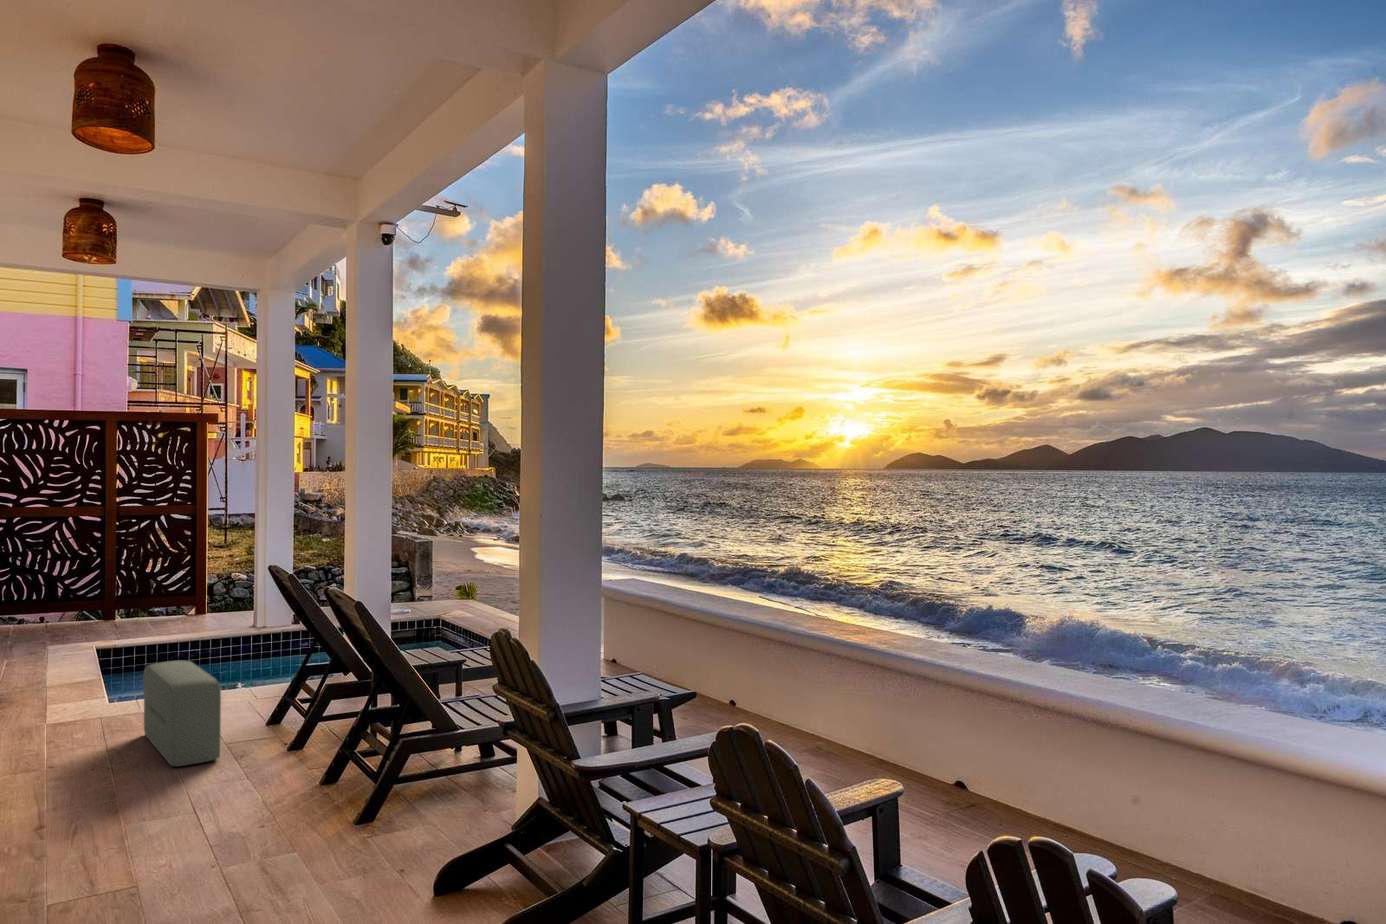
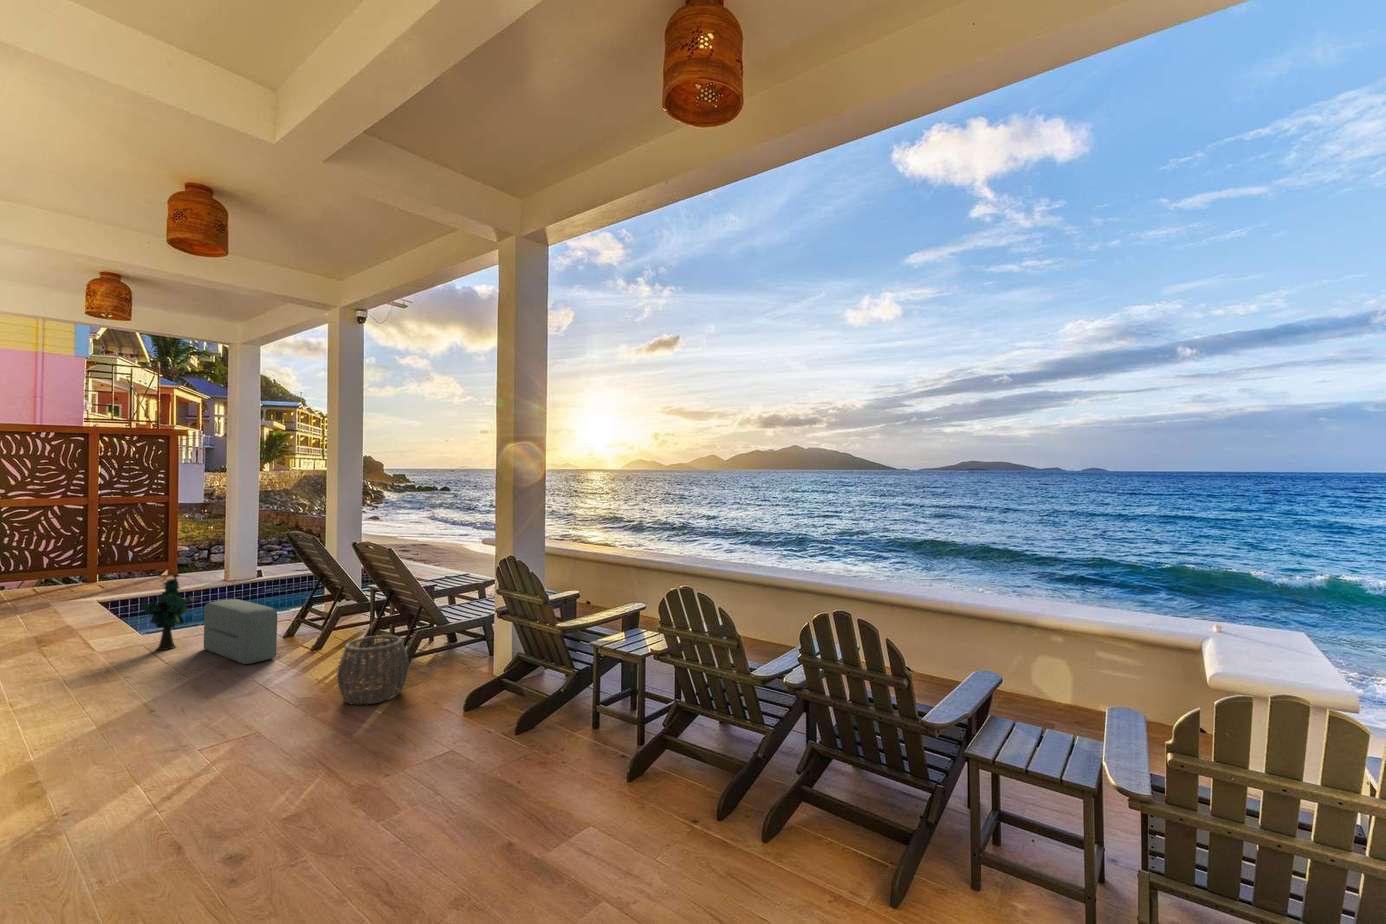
decorative plant: none [66,618,139,732] -> present [141,574,193,650]
woven basket: none [238,744,360,868] -> present [337,635,408,705]

